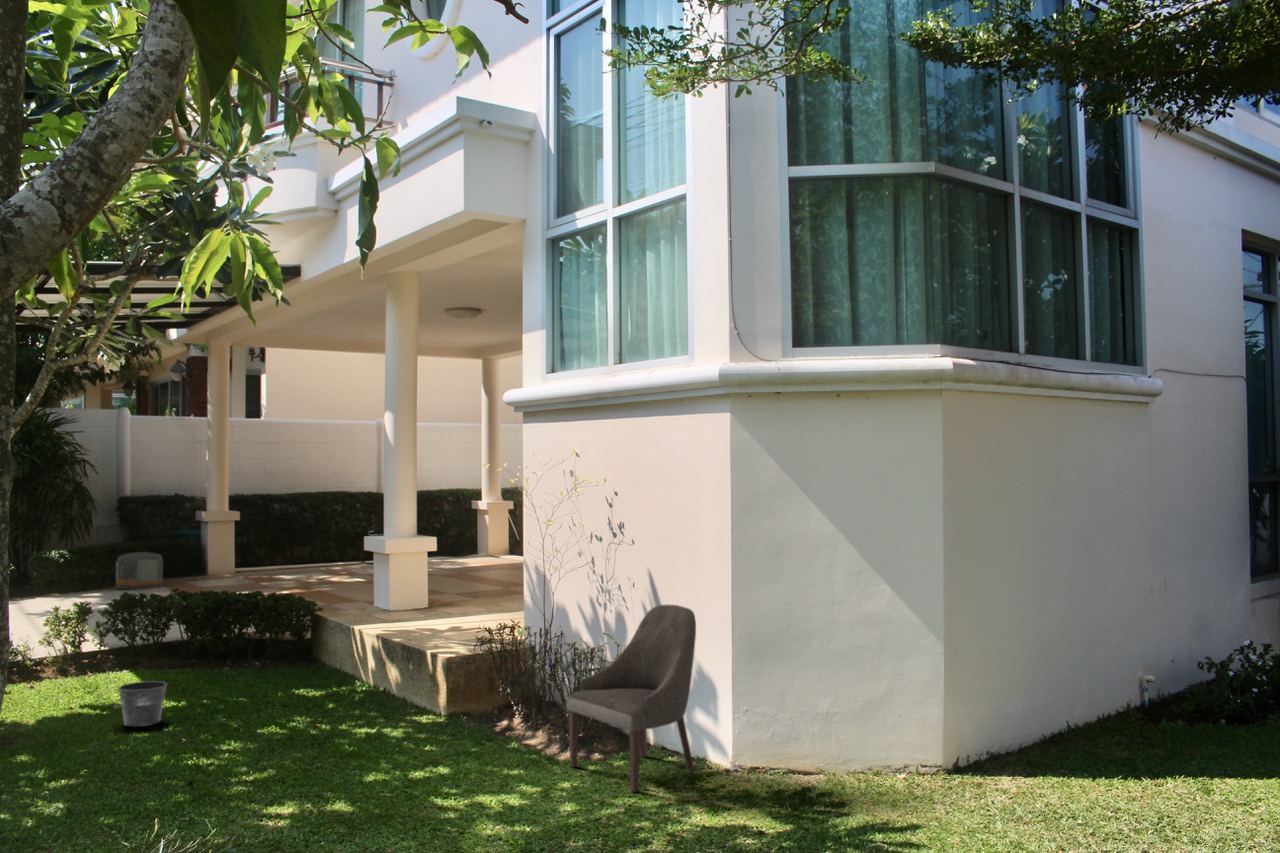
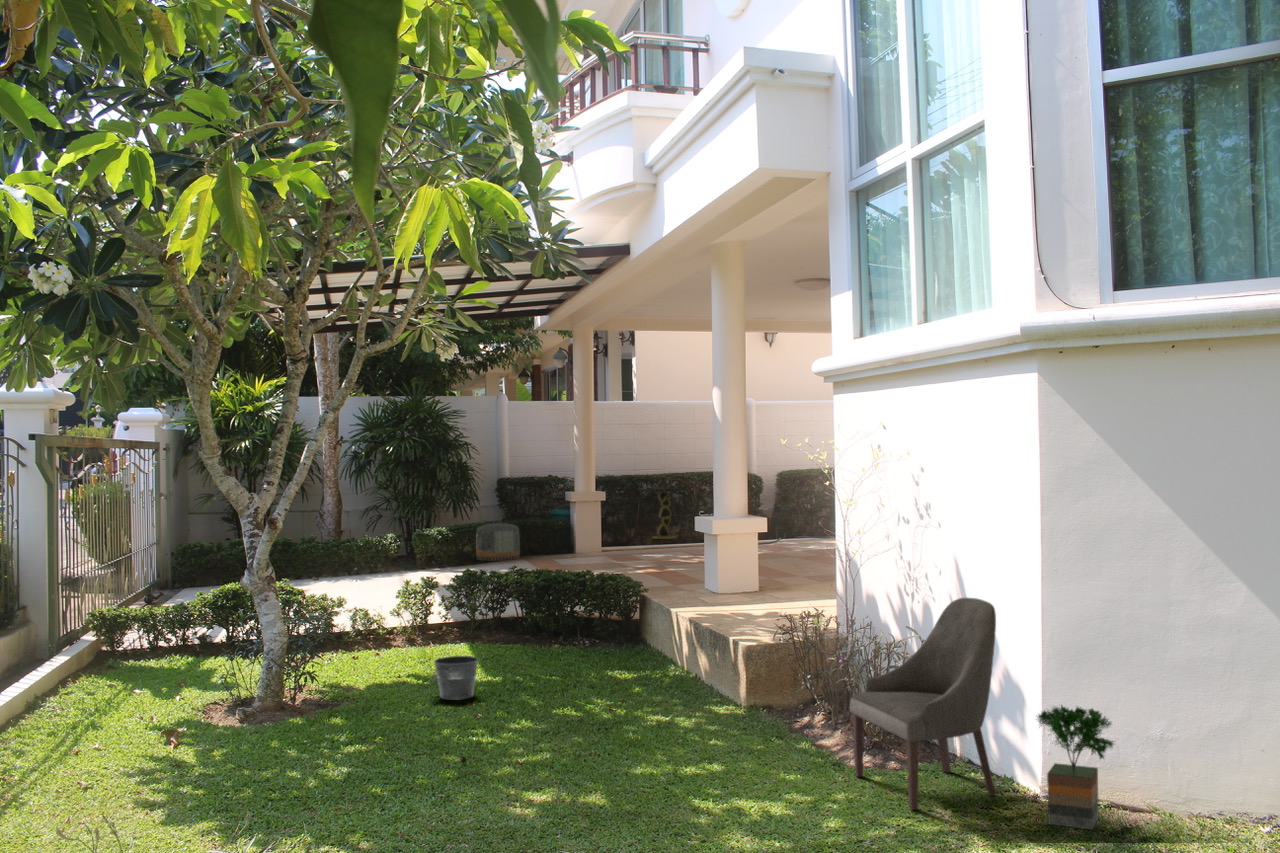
side table: none [285,519,318,566] -> present [647,488,680,539]
potted tree: none [735,690,801,794] -> present [1036,705,1114,830]

